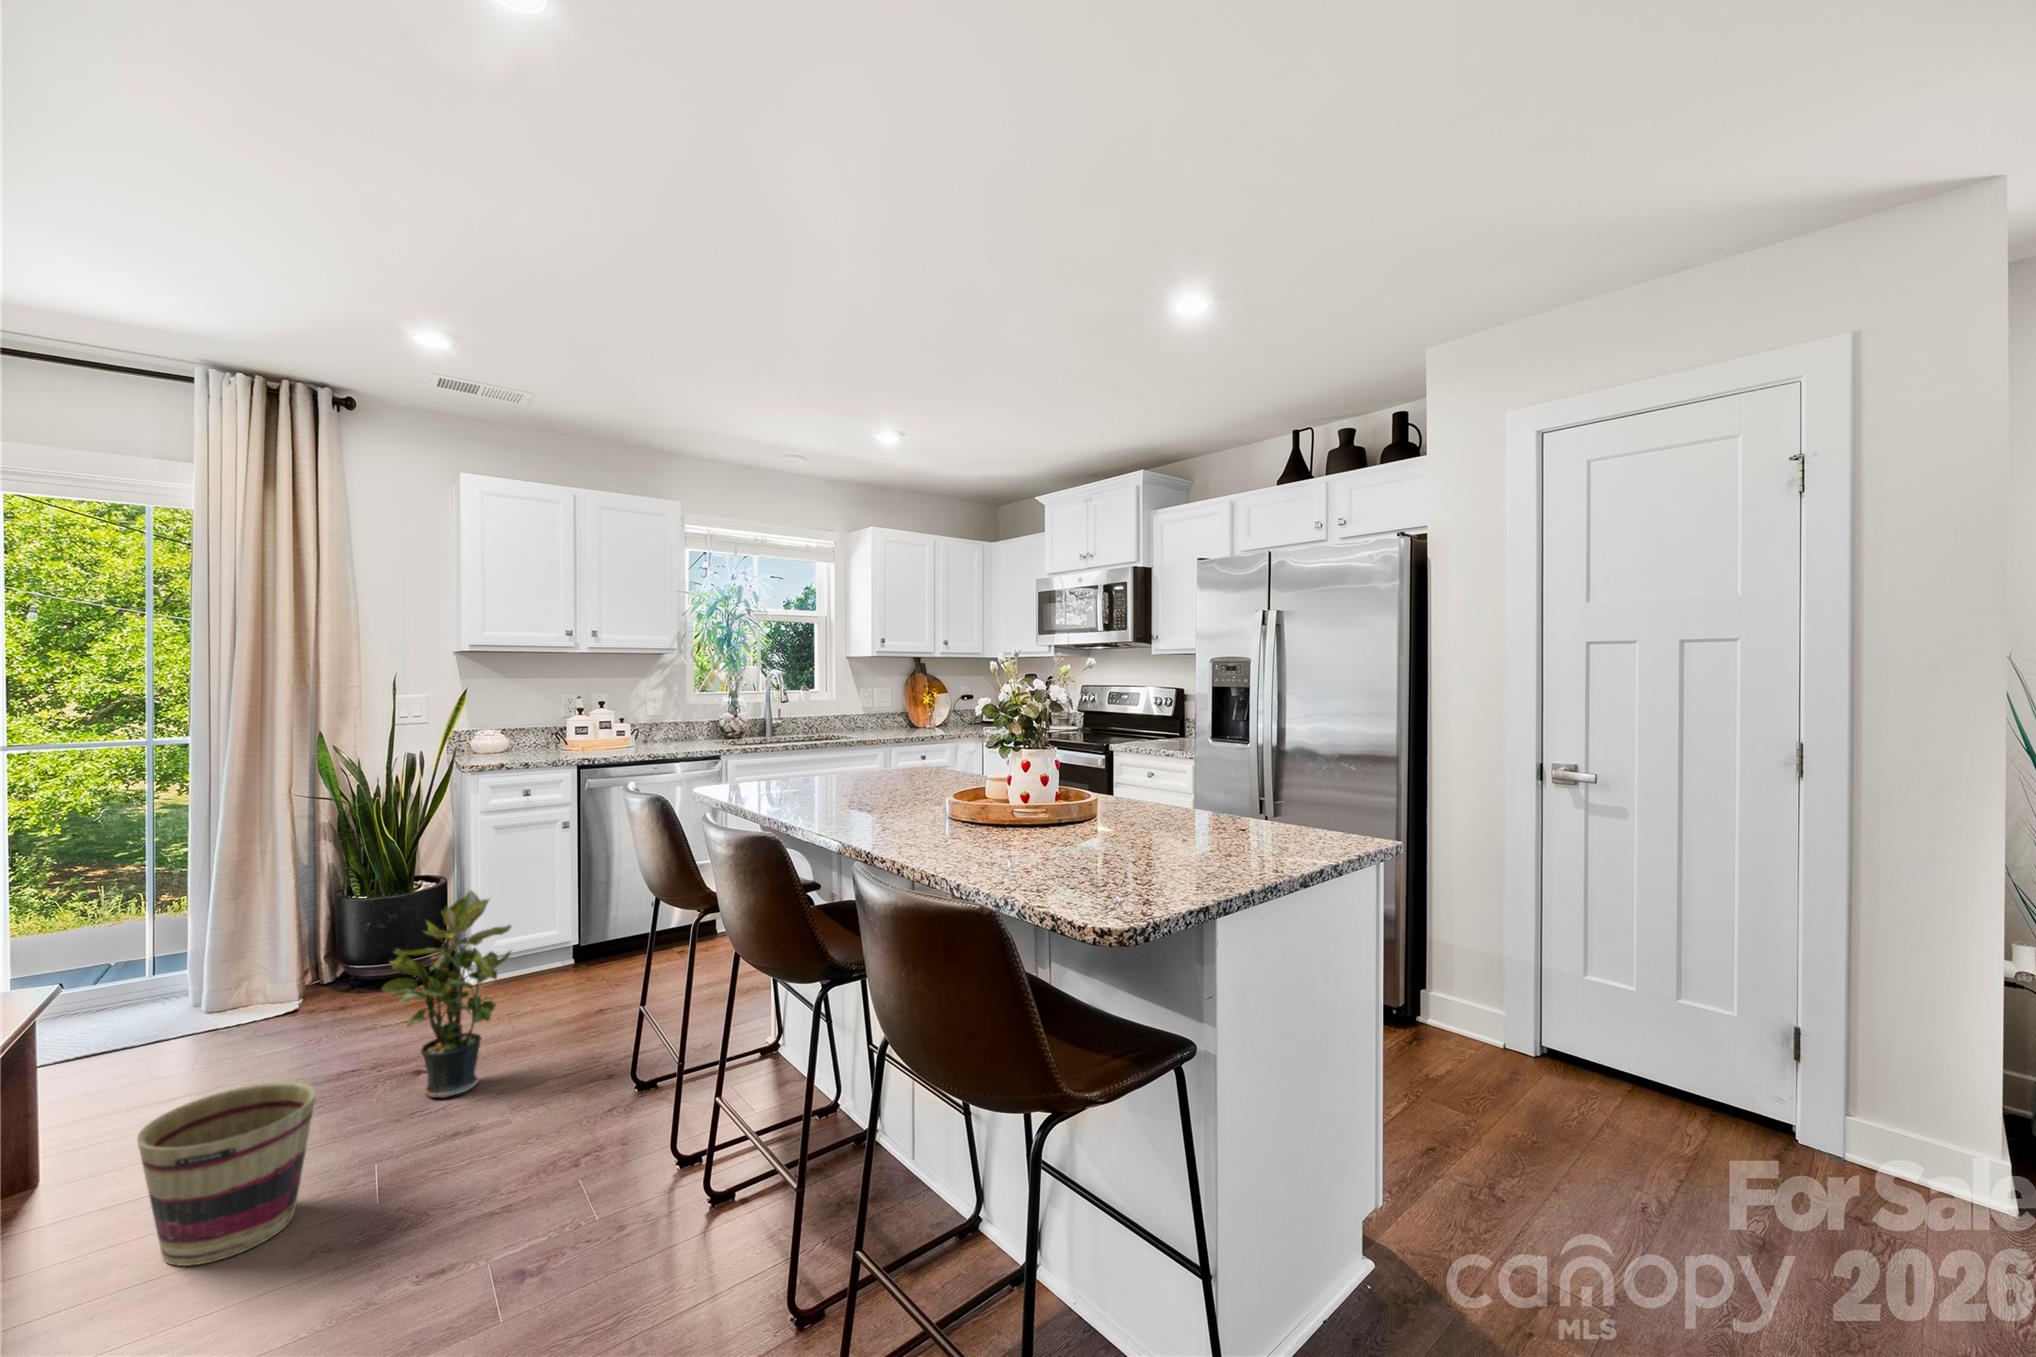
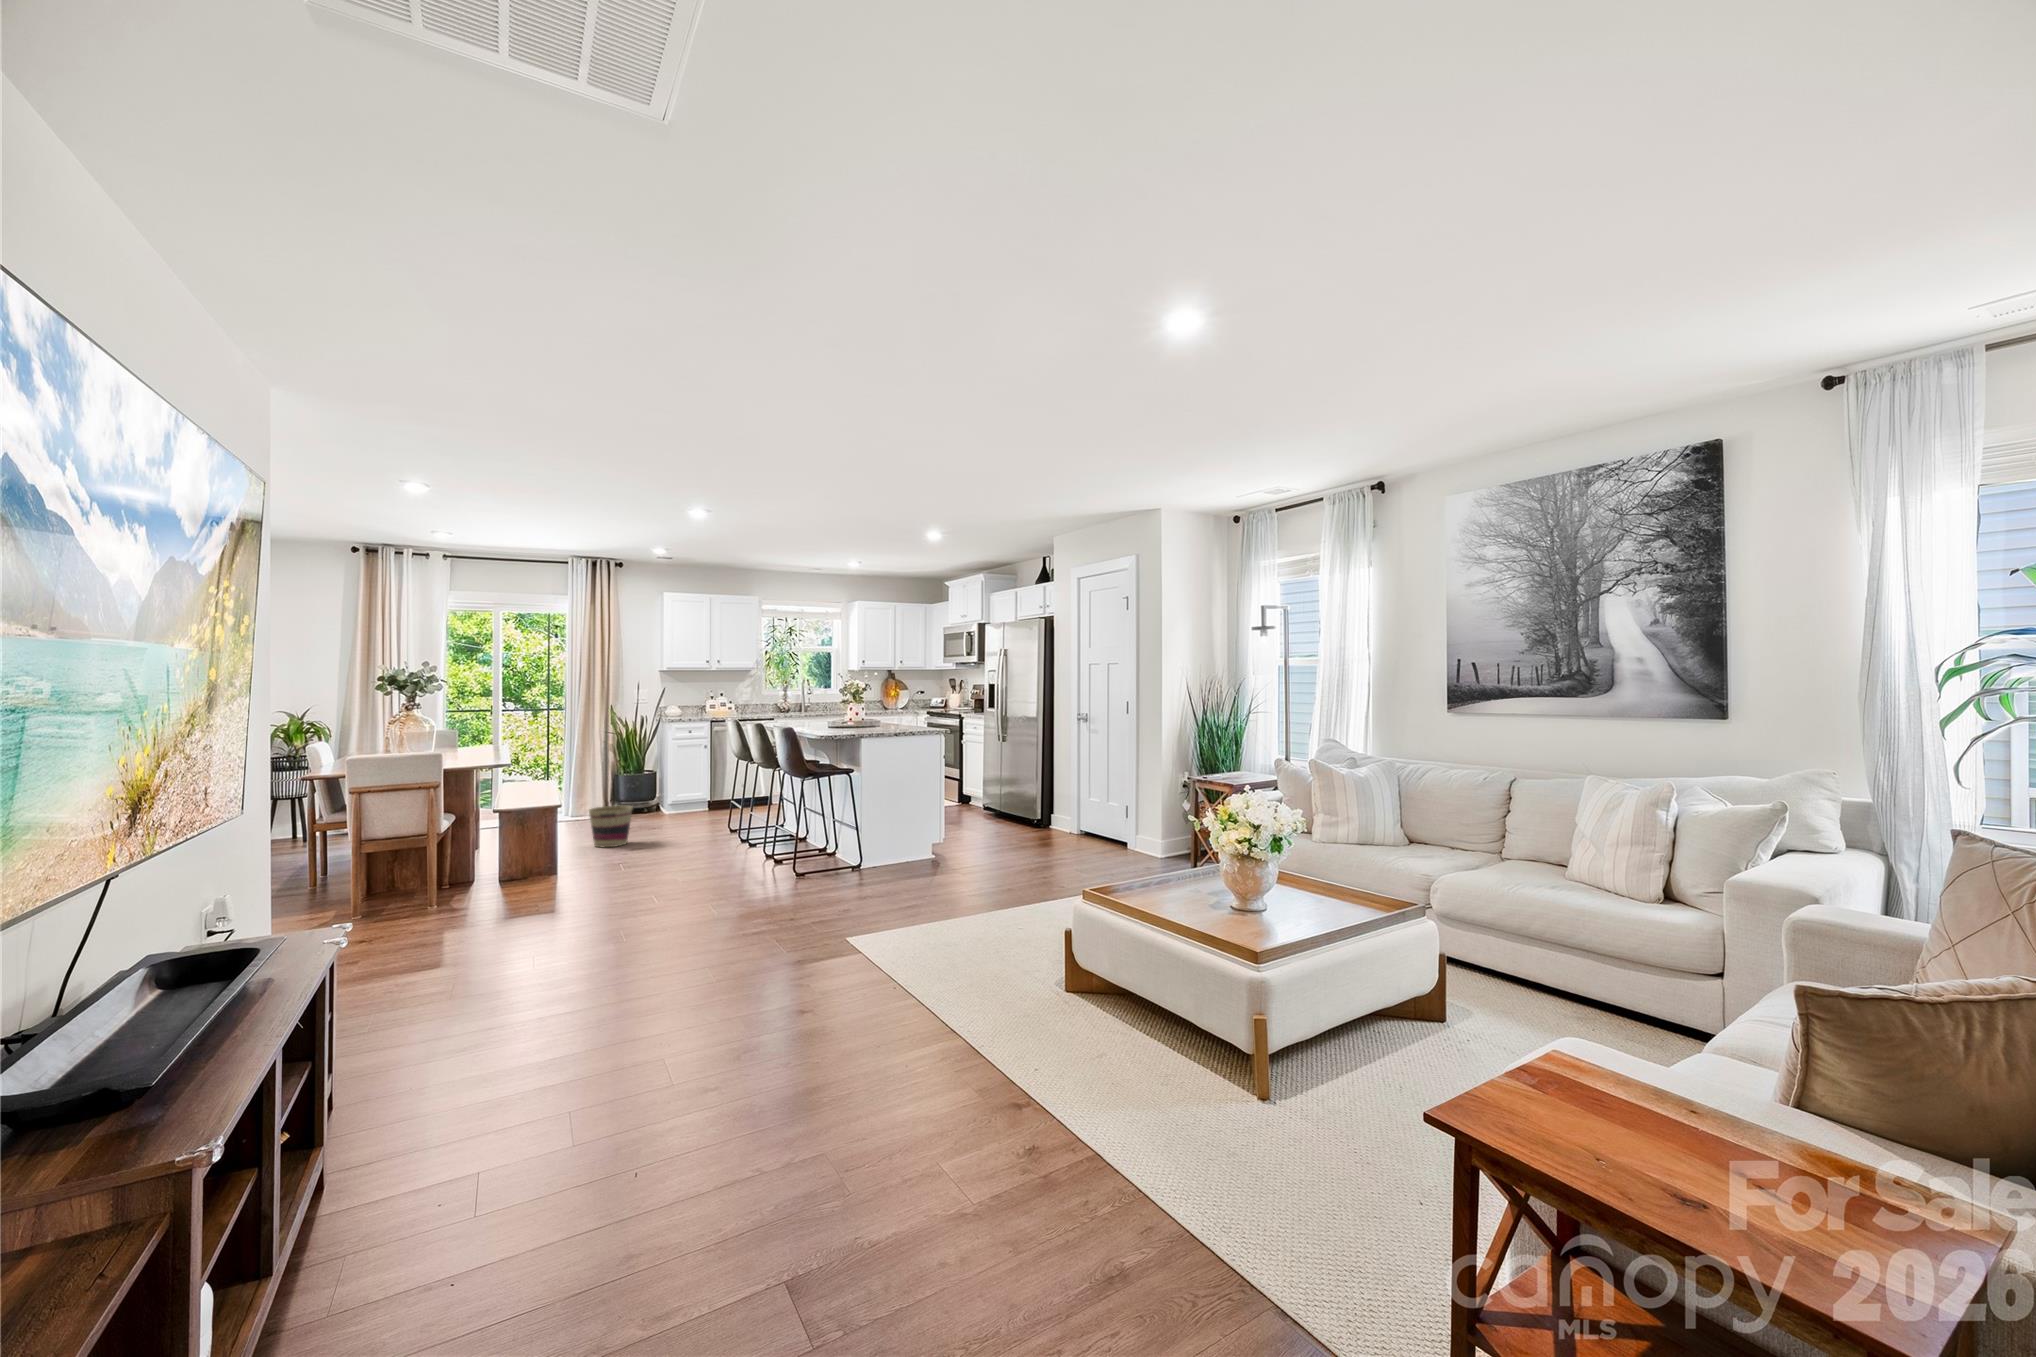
potted plant: present [382,891,511,1098] -> none [644,758,688,831]

